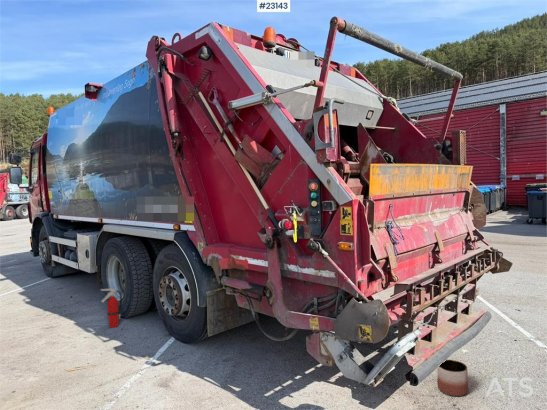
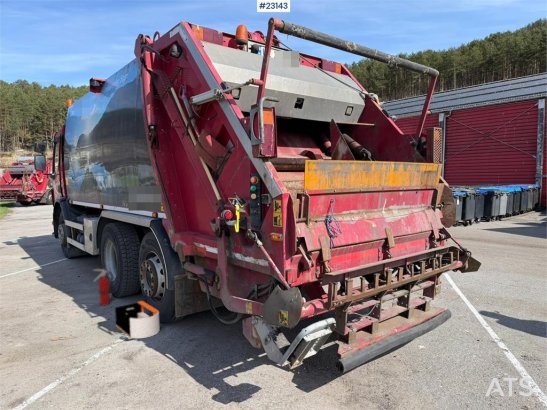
storage bin: none [136,321,188,363] -> present [115,301,159,338]
planter: present [437,360,468,396] -> none [373,352,401,387]

